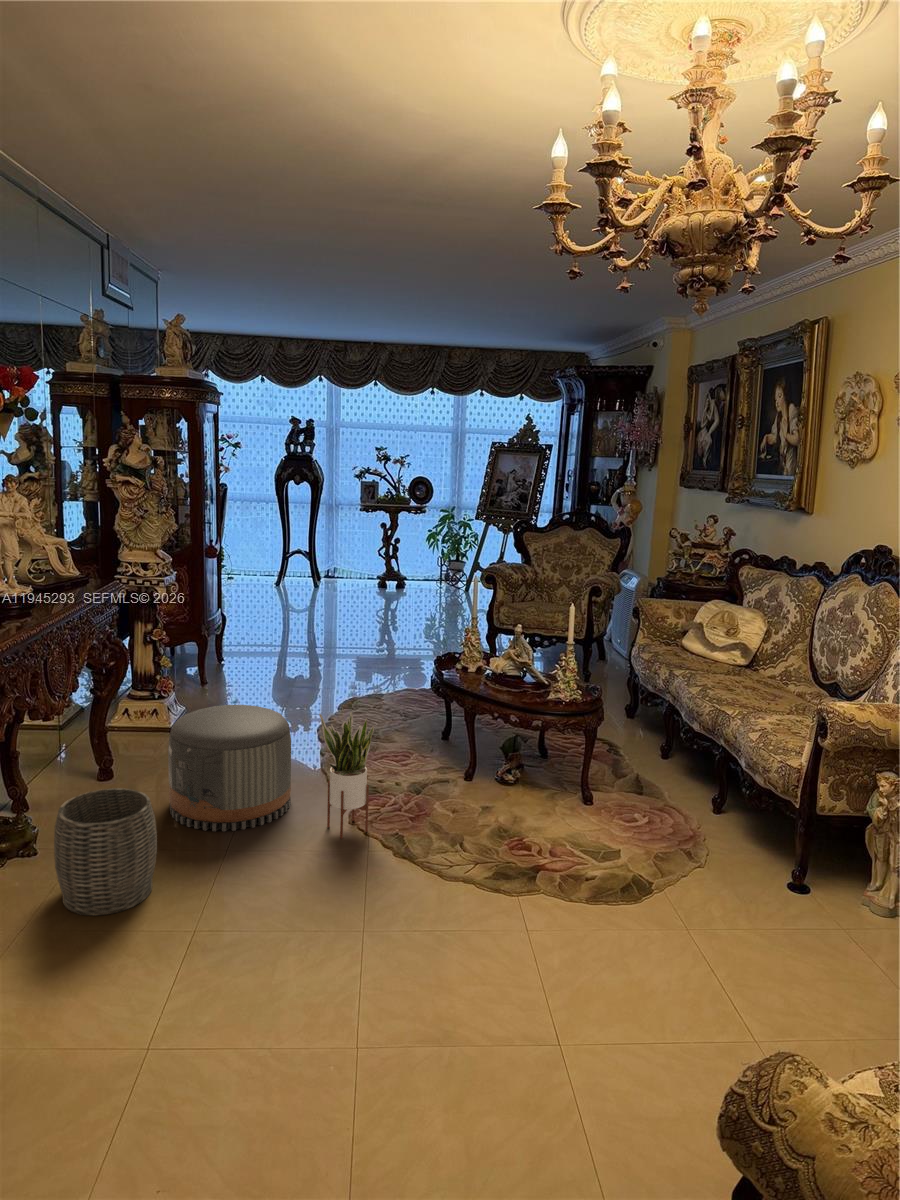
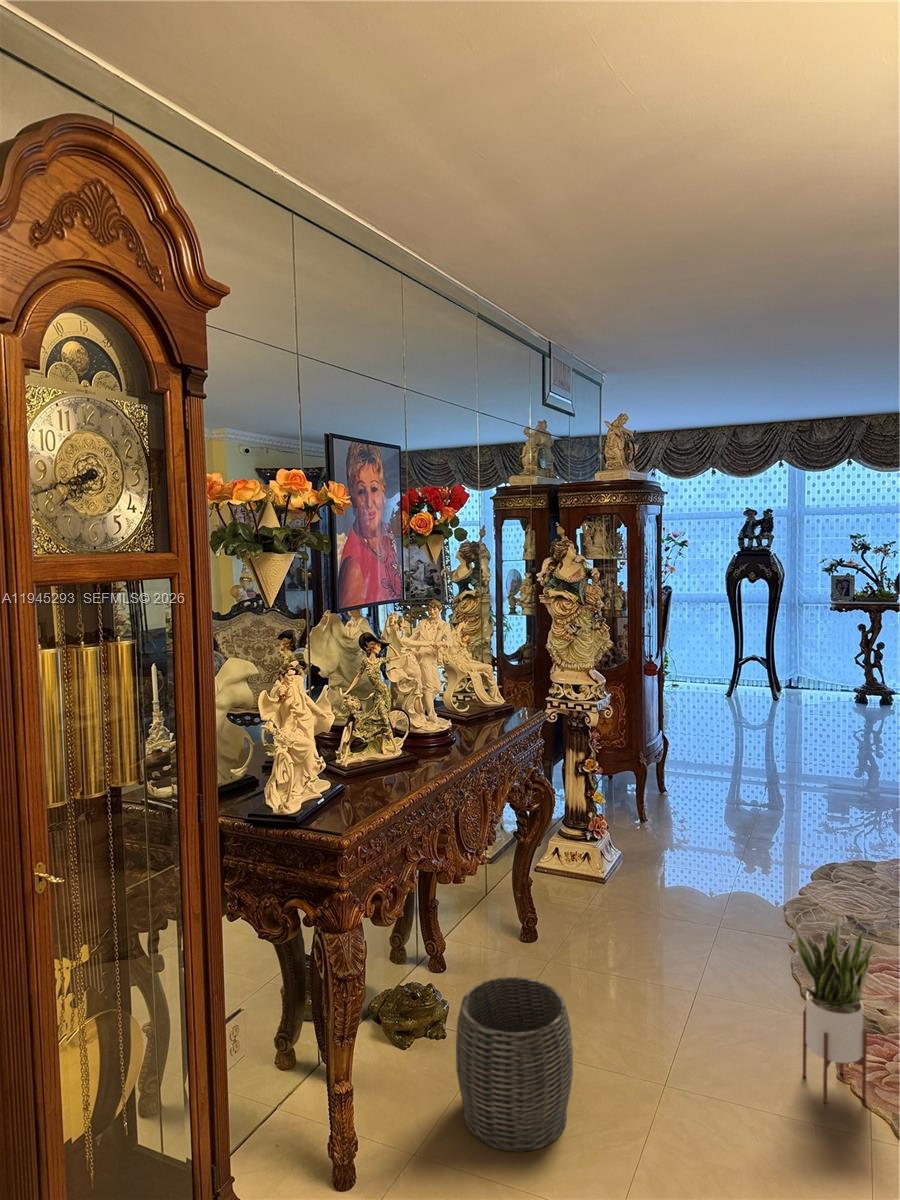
pouf: present [168,705,291,831] -> none [594,872,749,1052]

